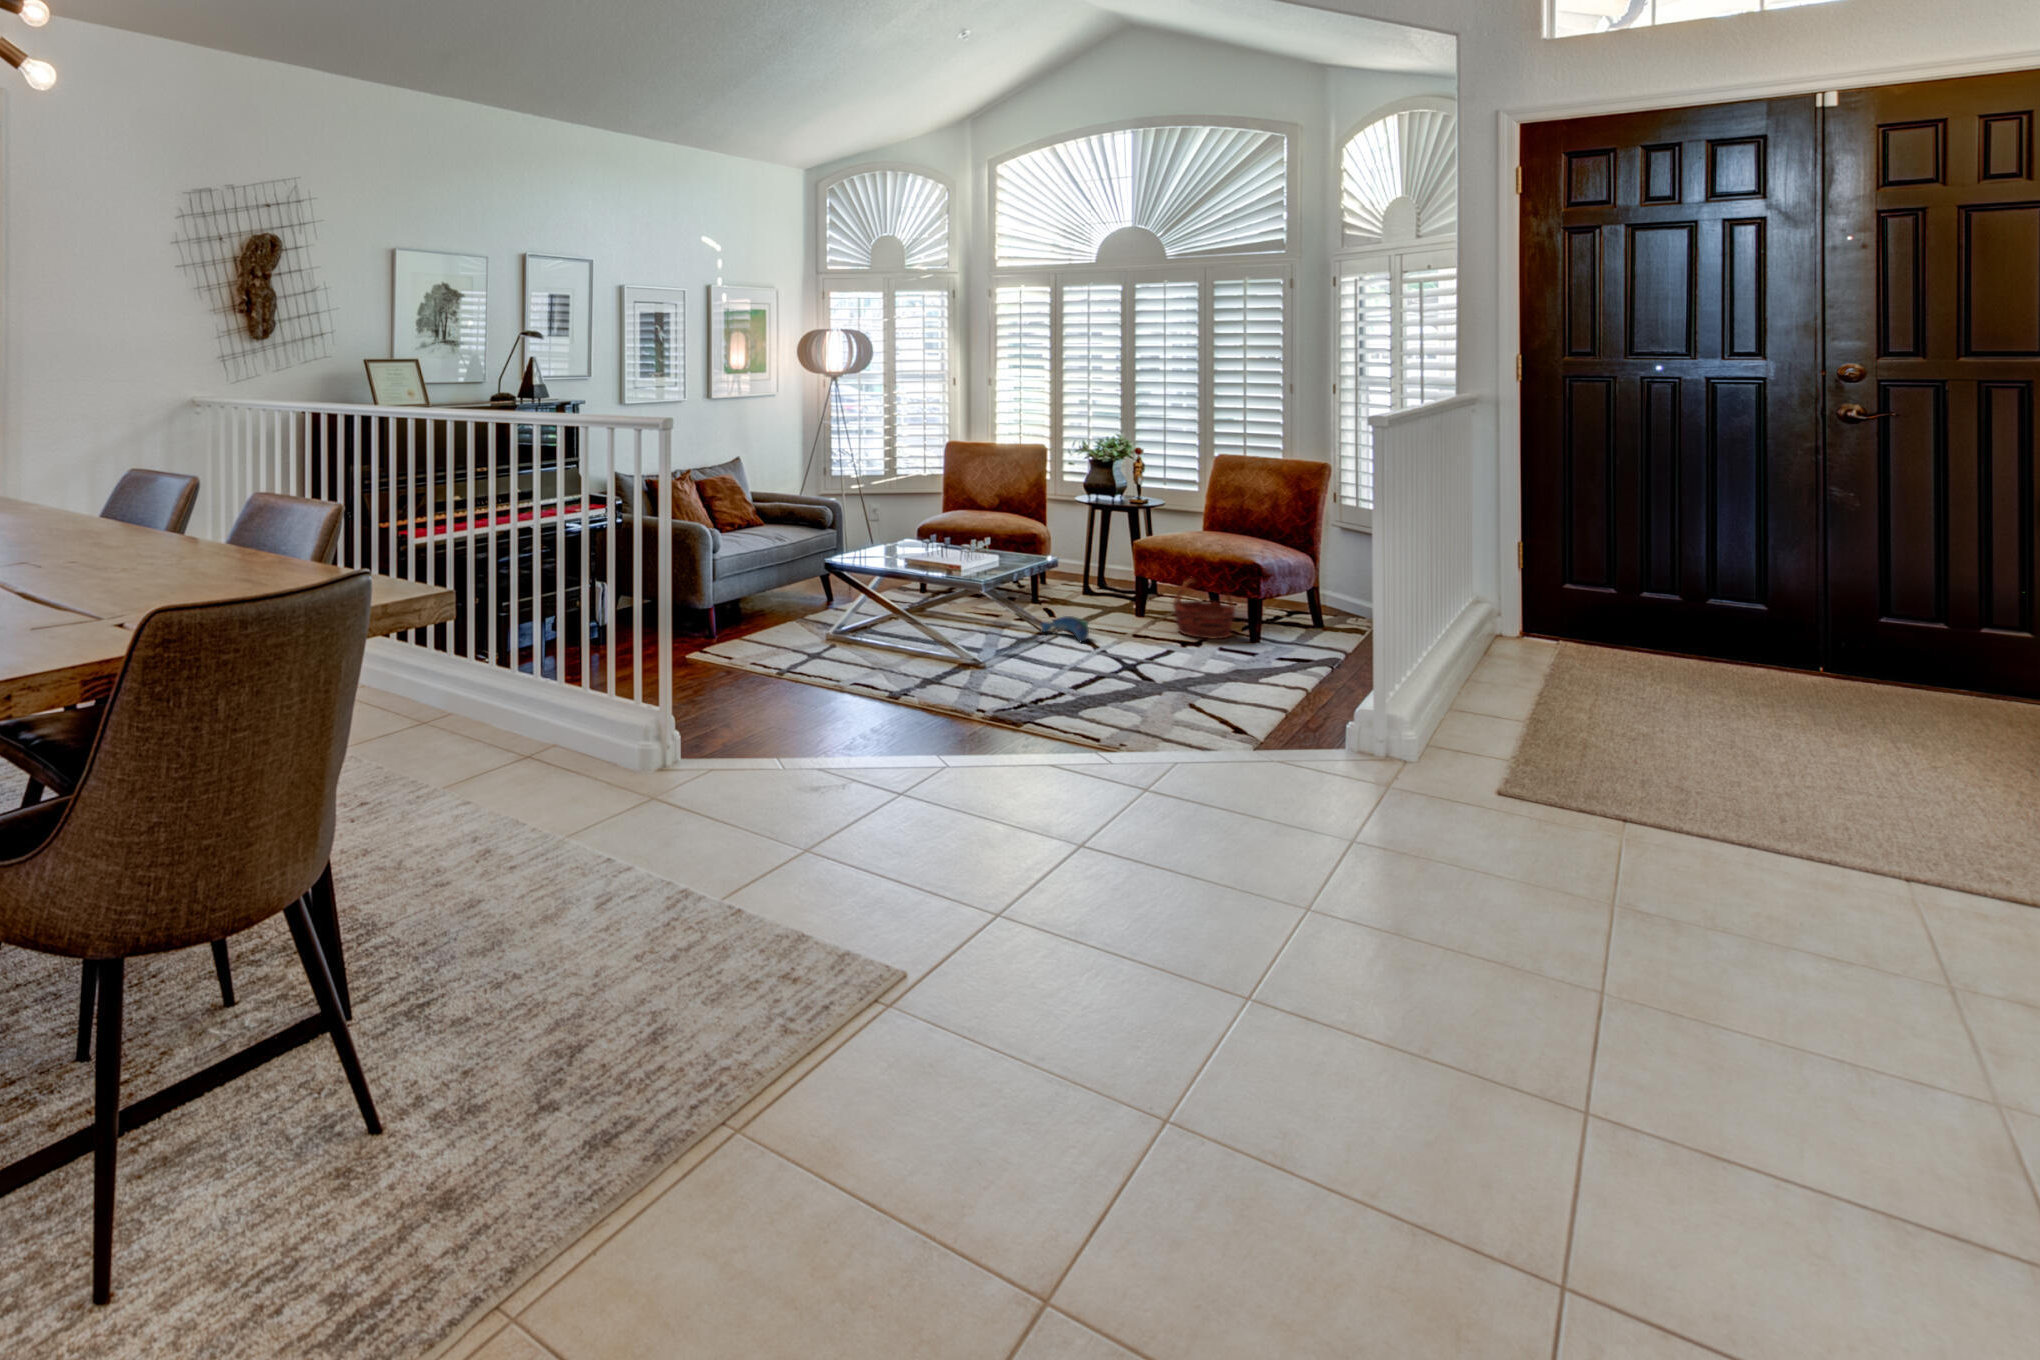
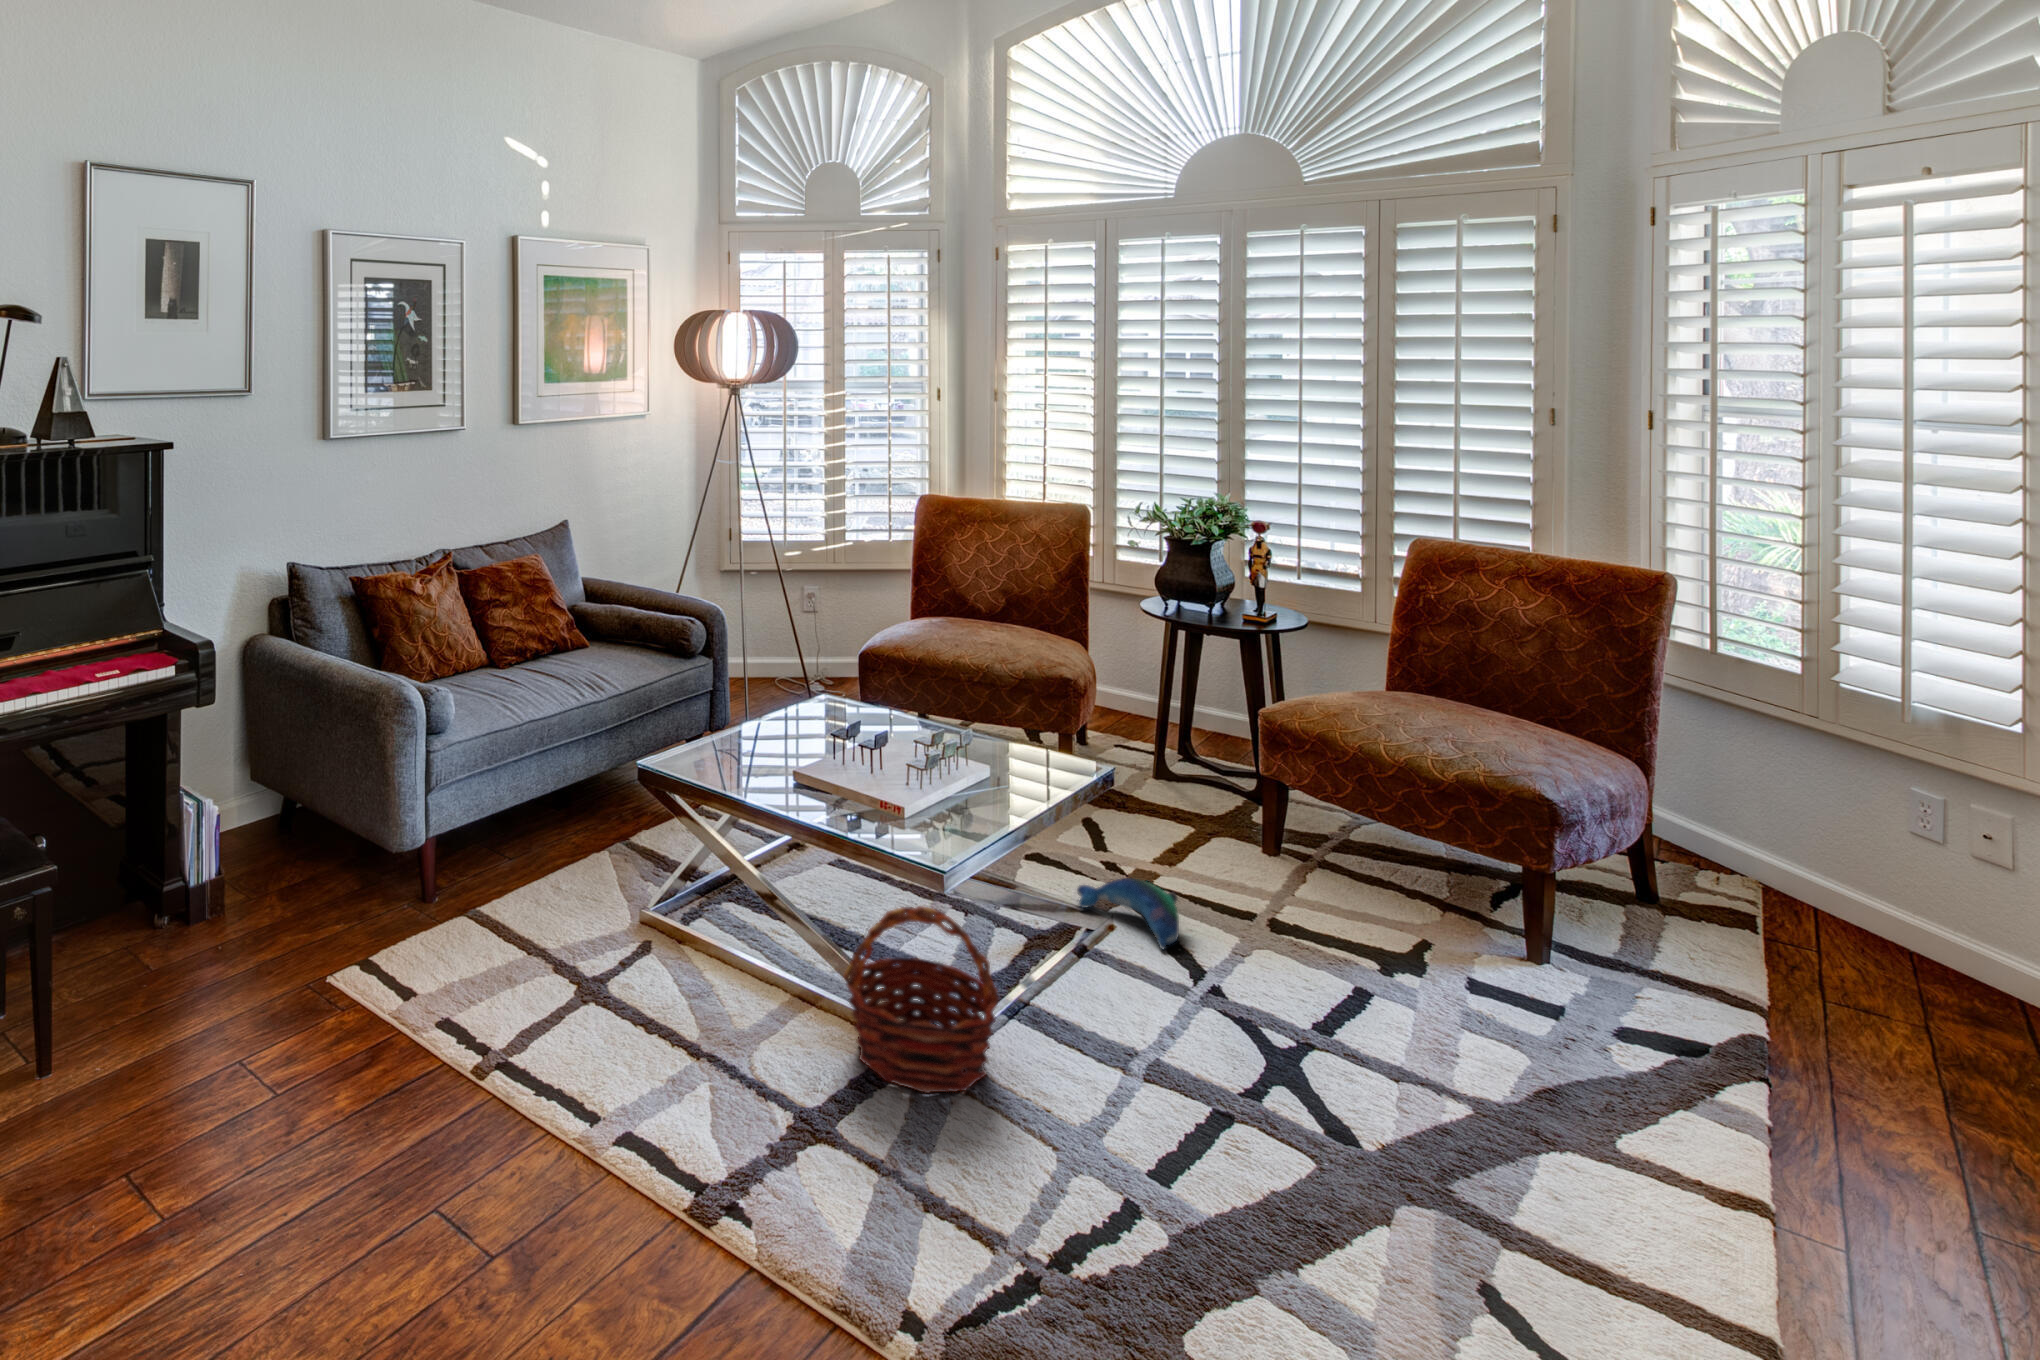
basket: present [1173,578,1235,639] -> present [844,906,999,1093]

